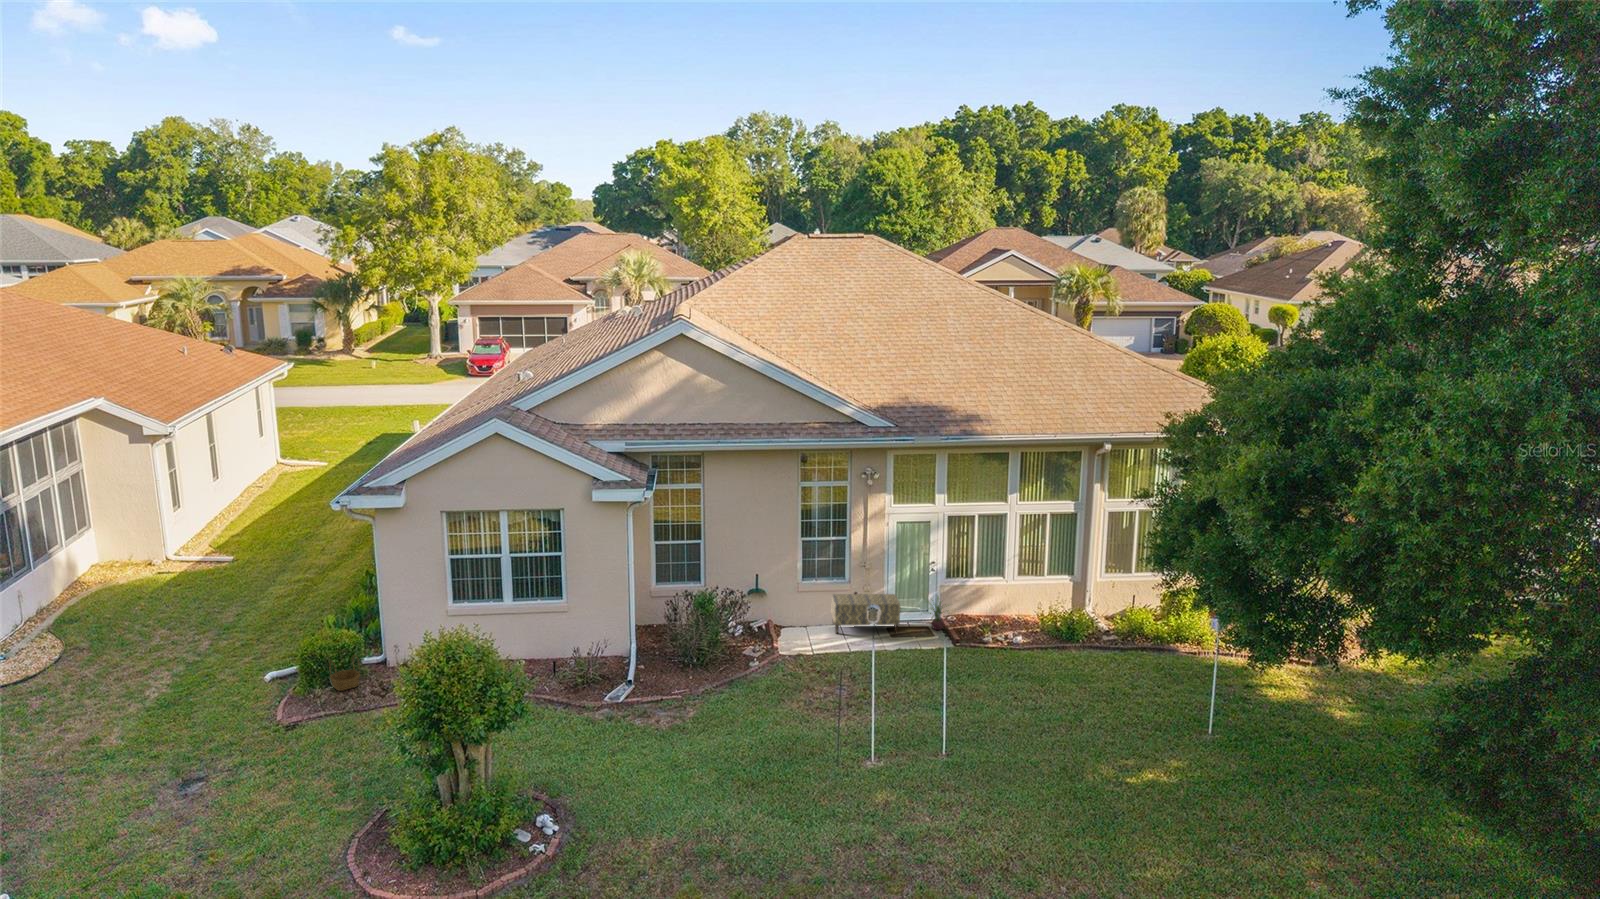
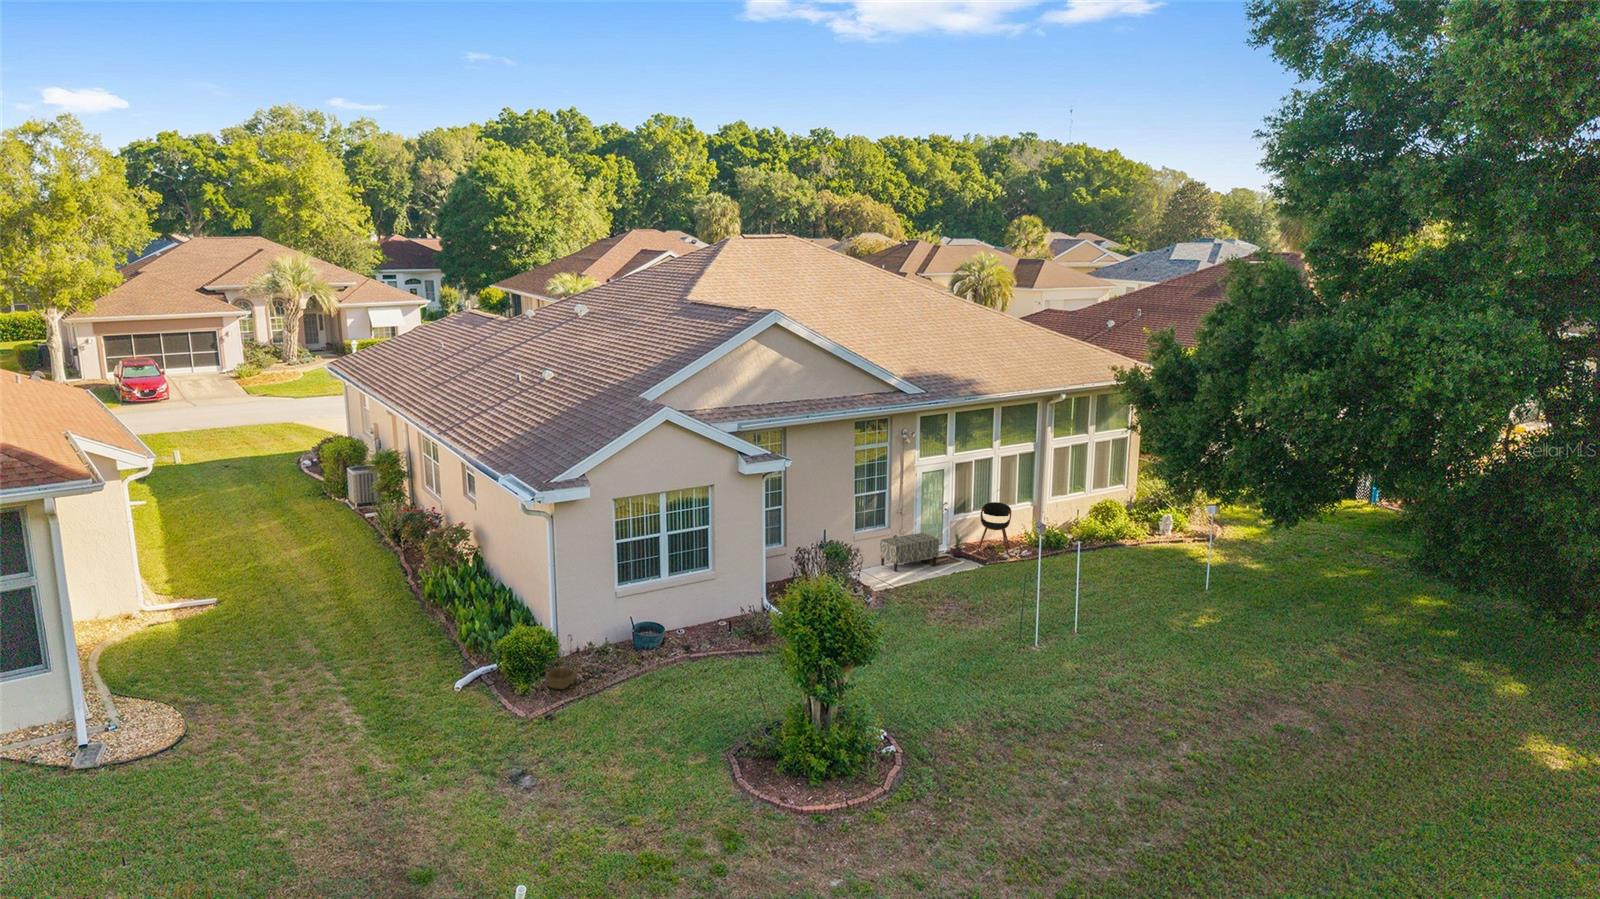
chair: none [971,570,1021,637] -> present [978,502,1011,555]

